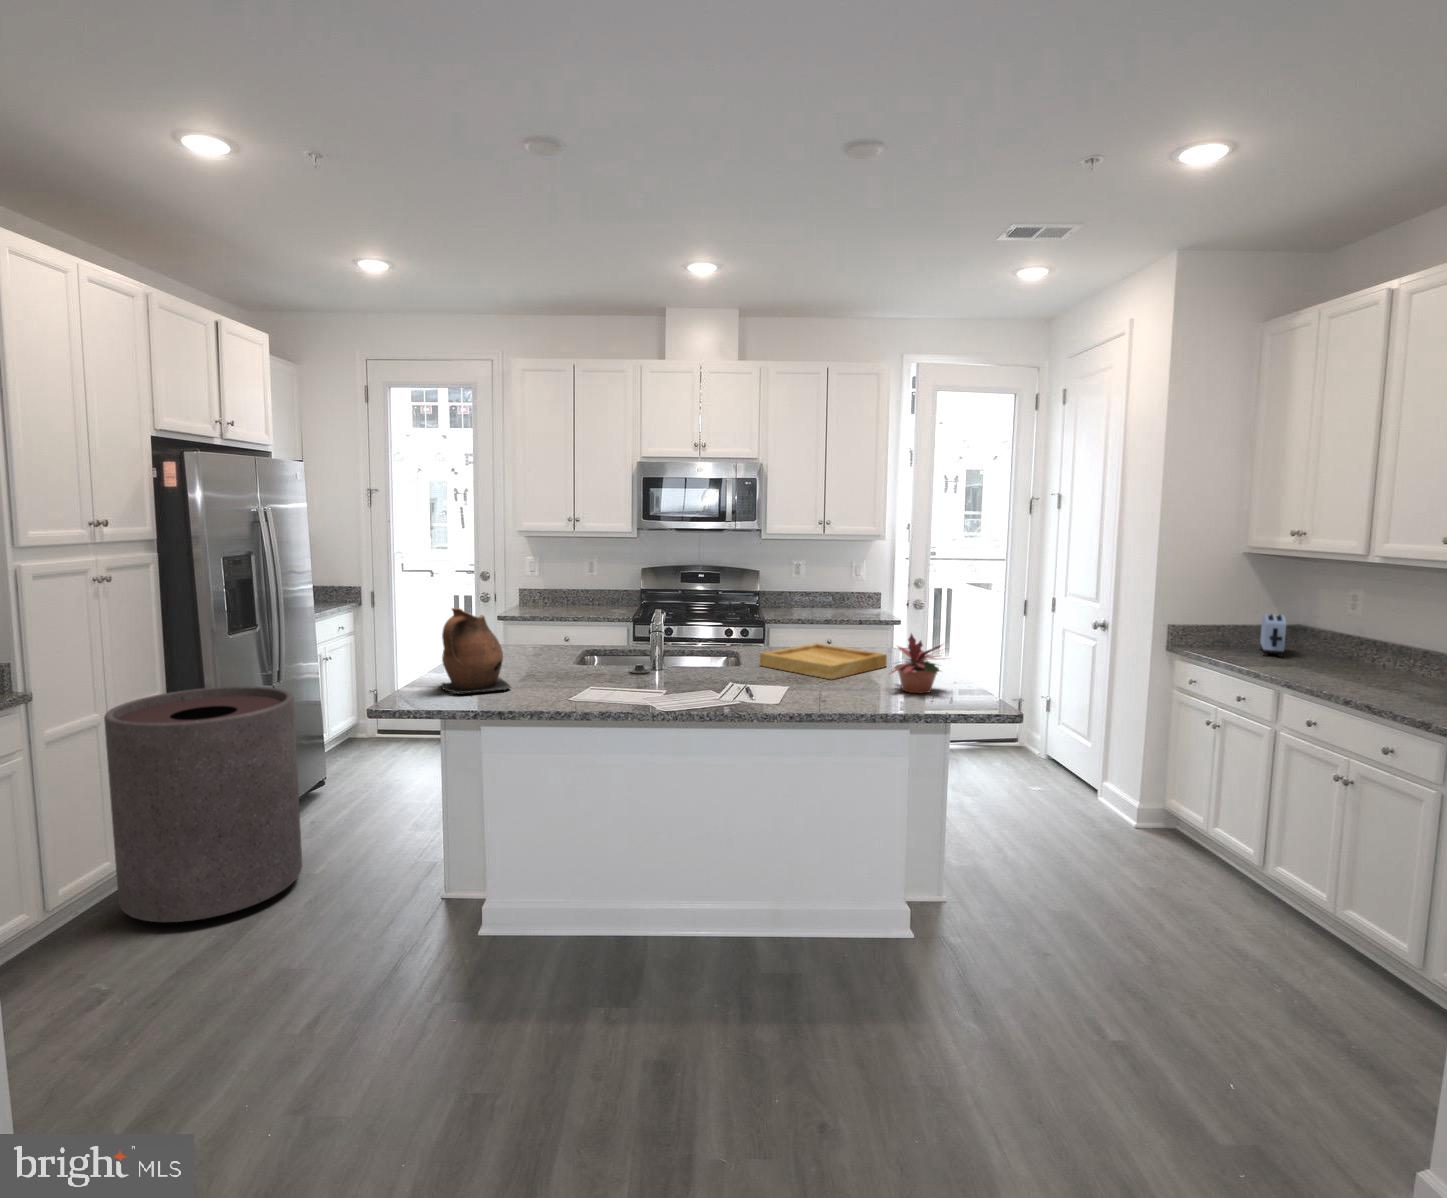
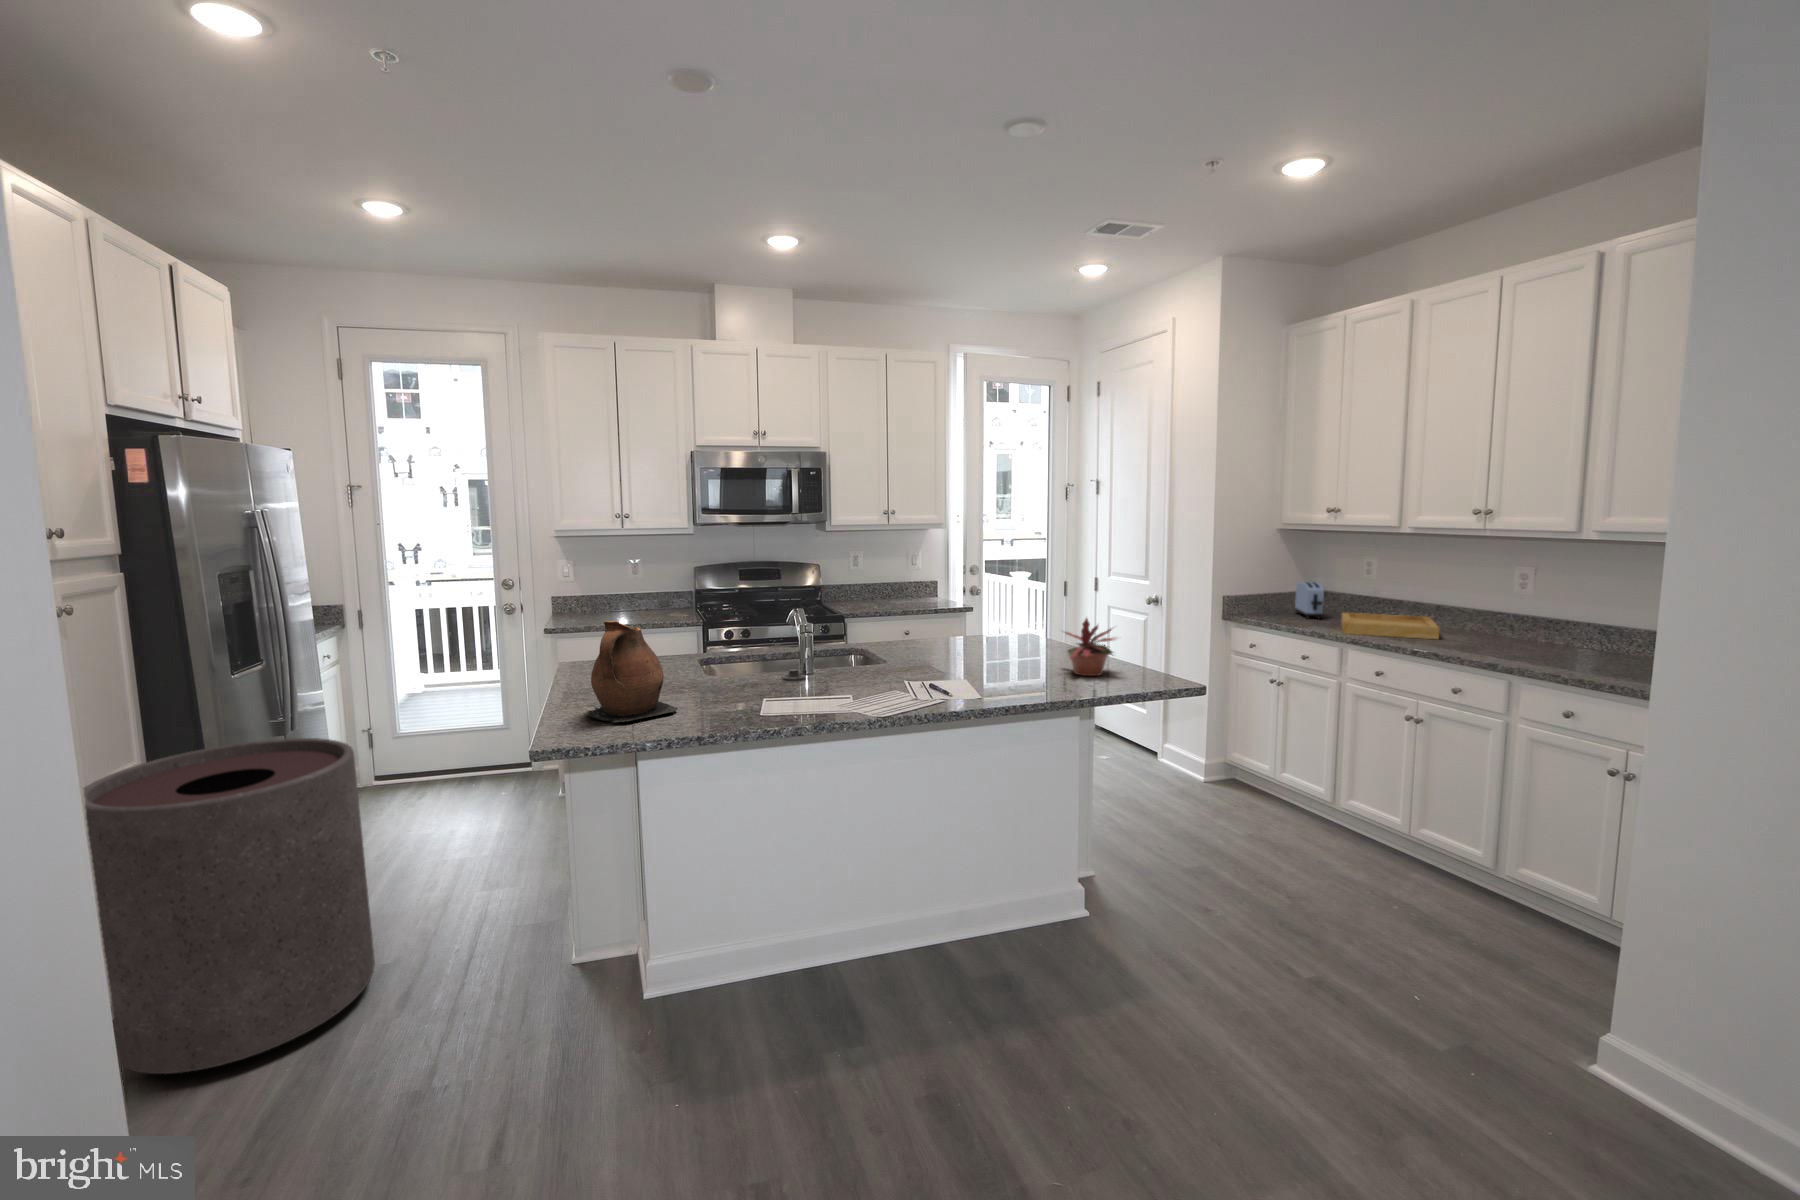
tray: present [760,643,887,679] -> present [1341,613,1439,639]

